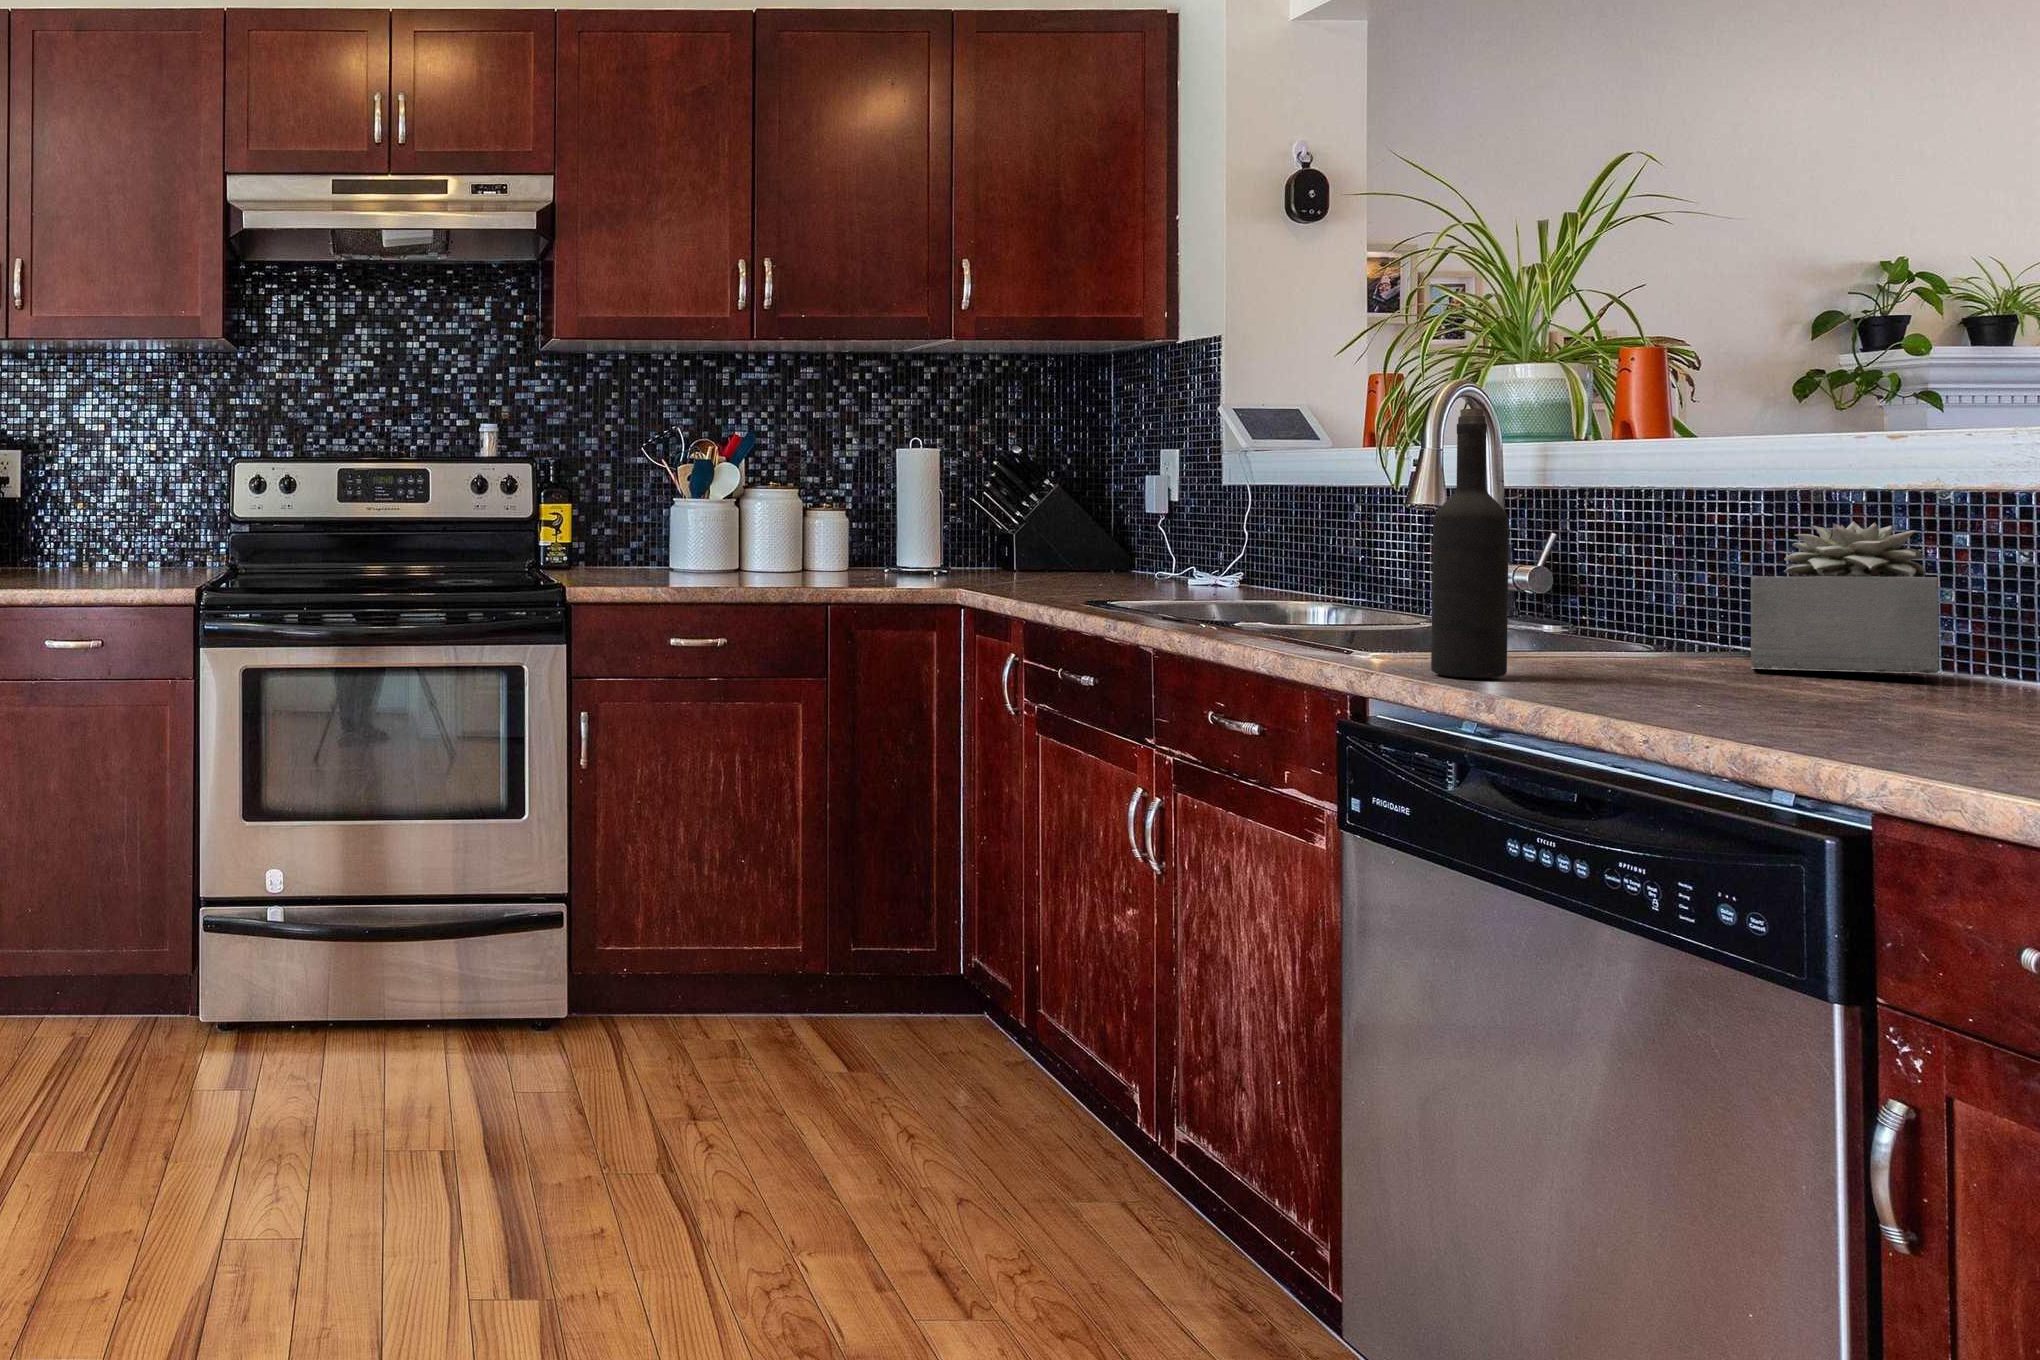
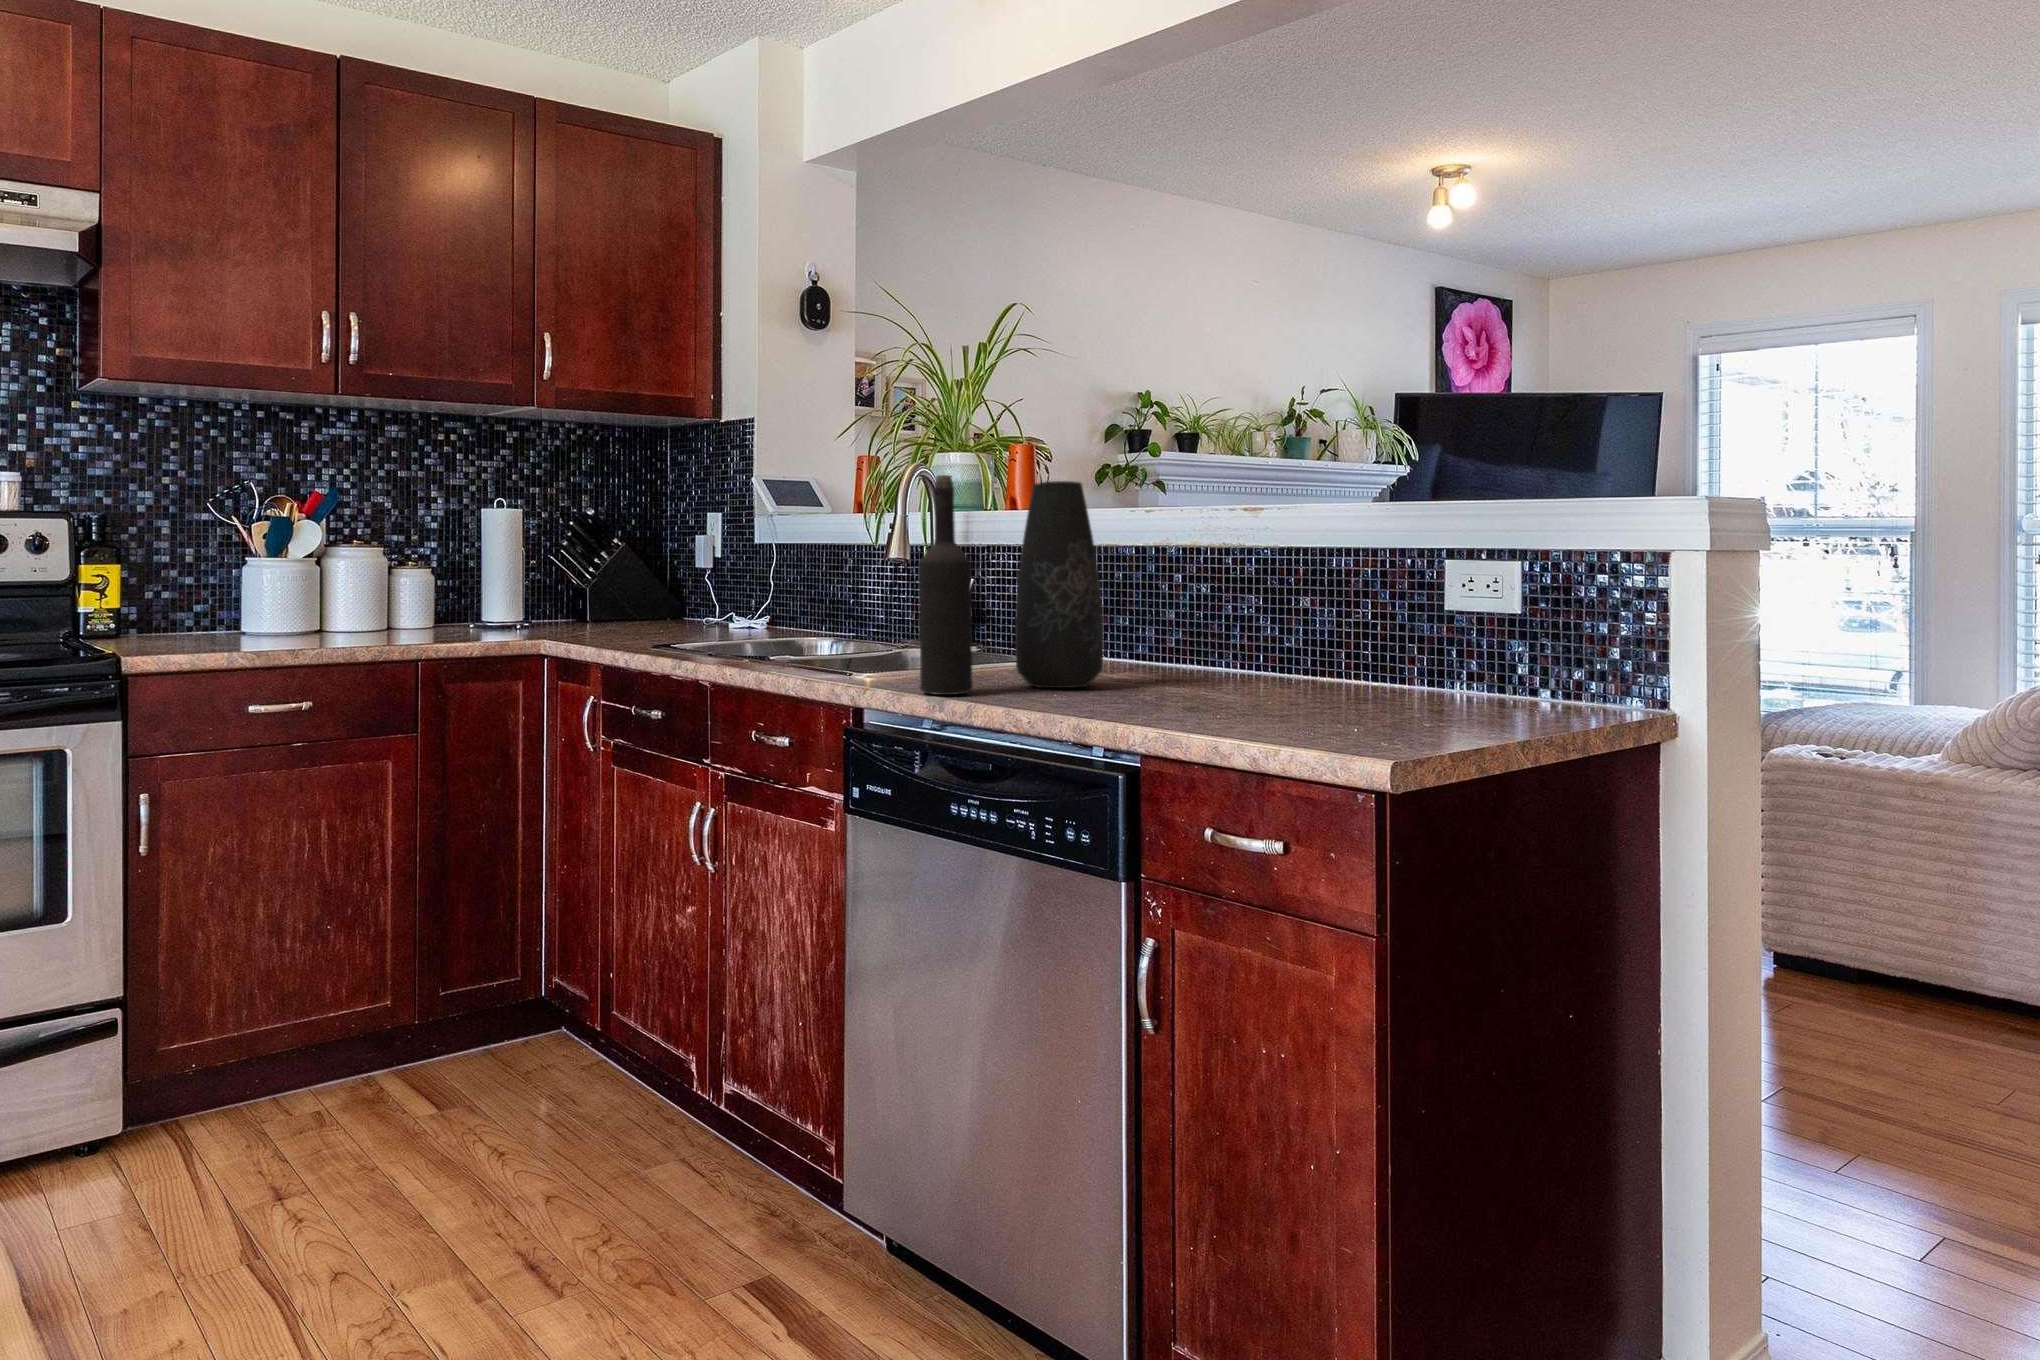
vase: none [1580,410,1723,681] -> present [1015,481,1103,688]
succulent plant: present [1751,521,1940,674] -> none [1108,565,1216,673]

